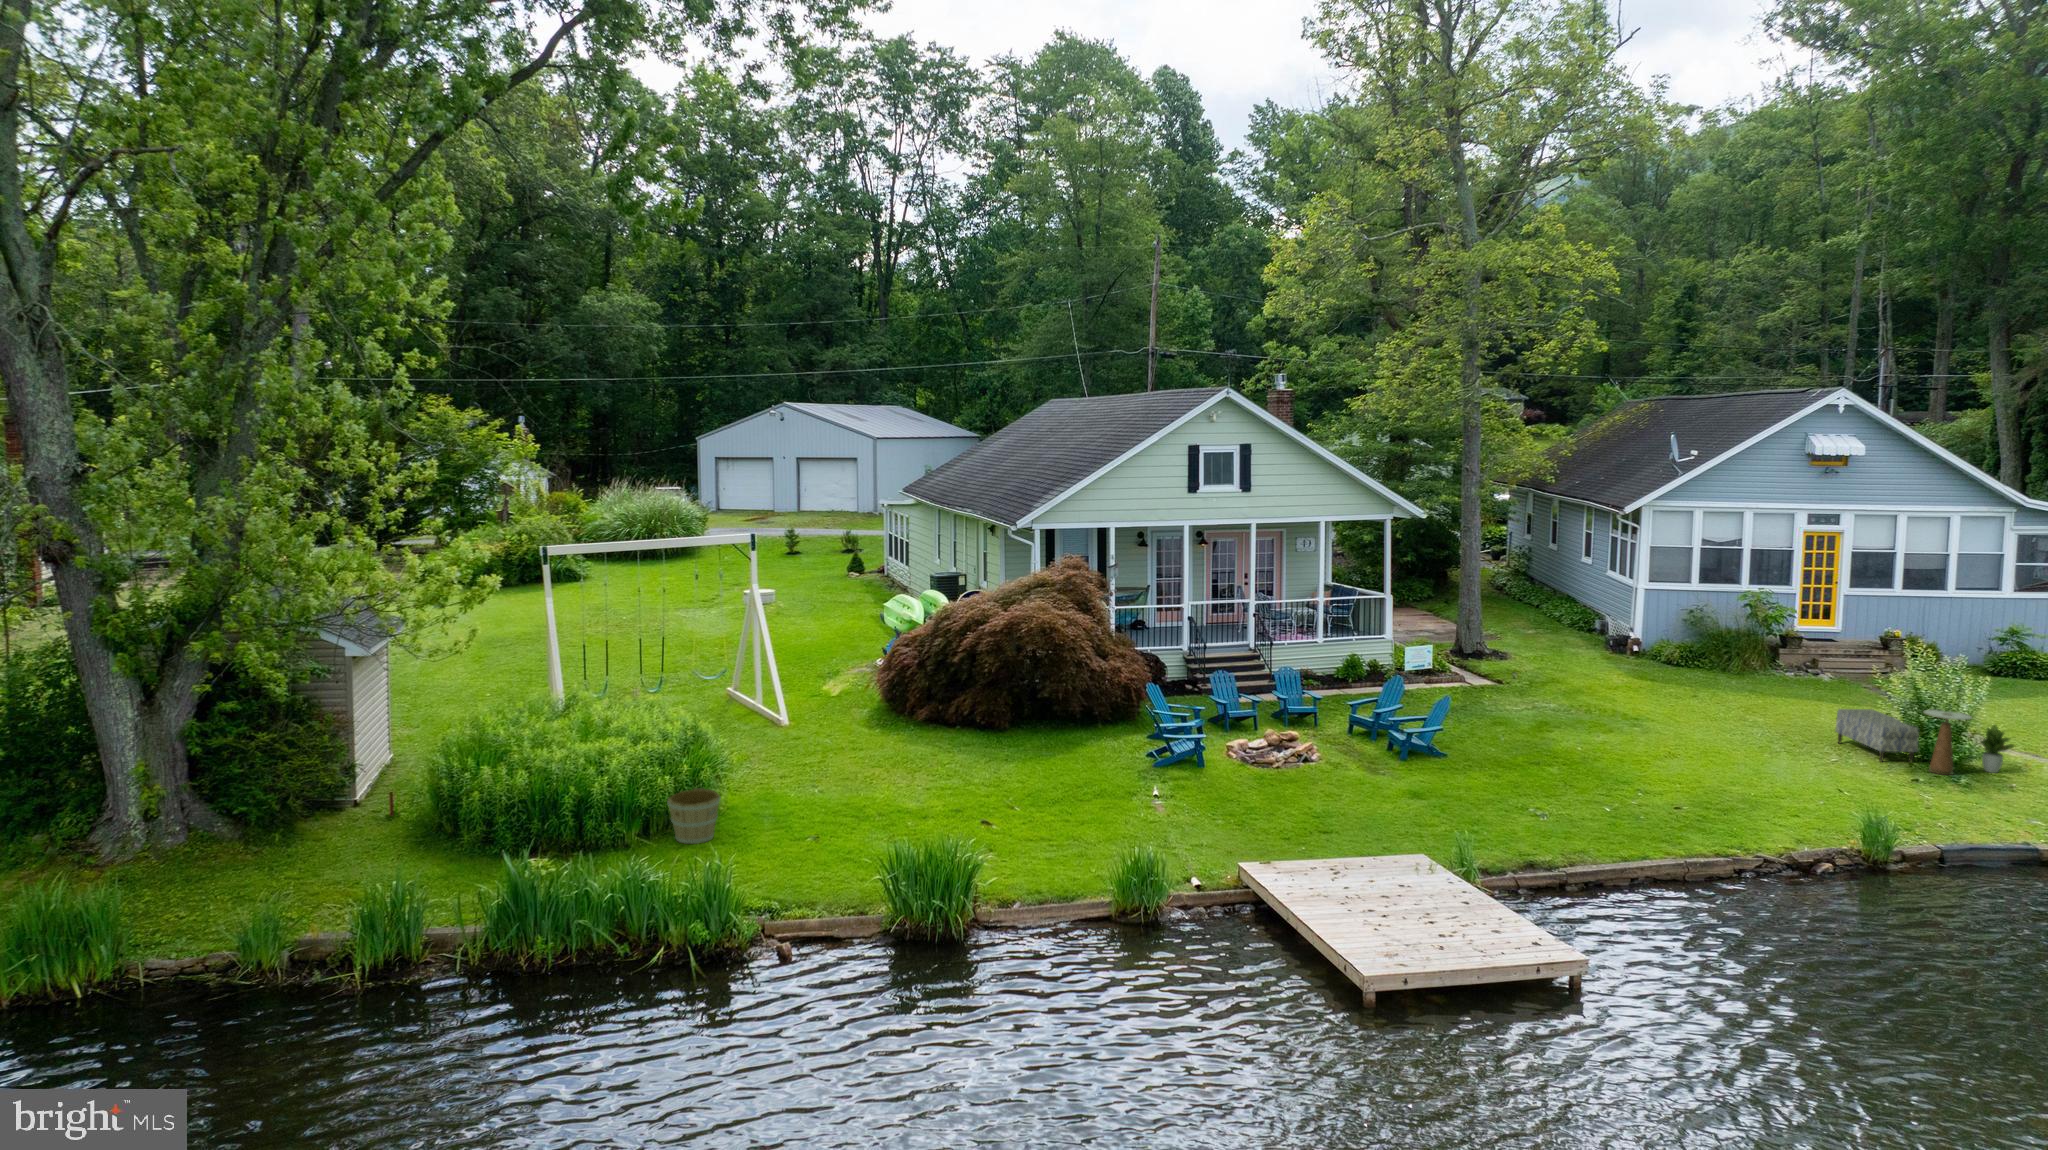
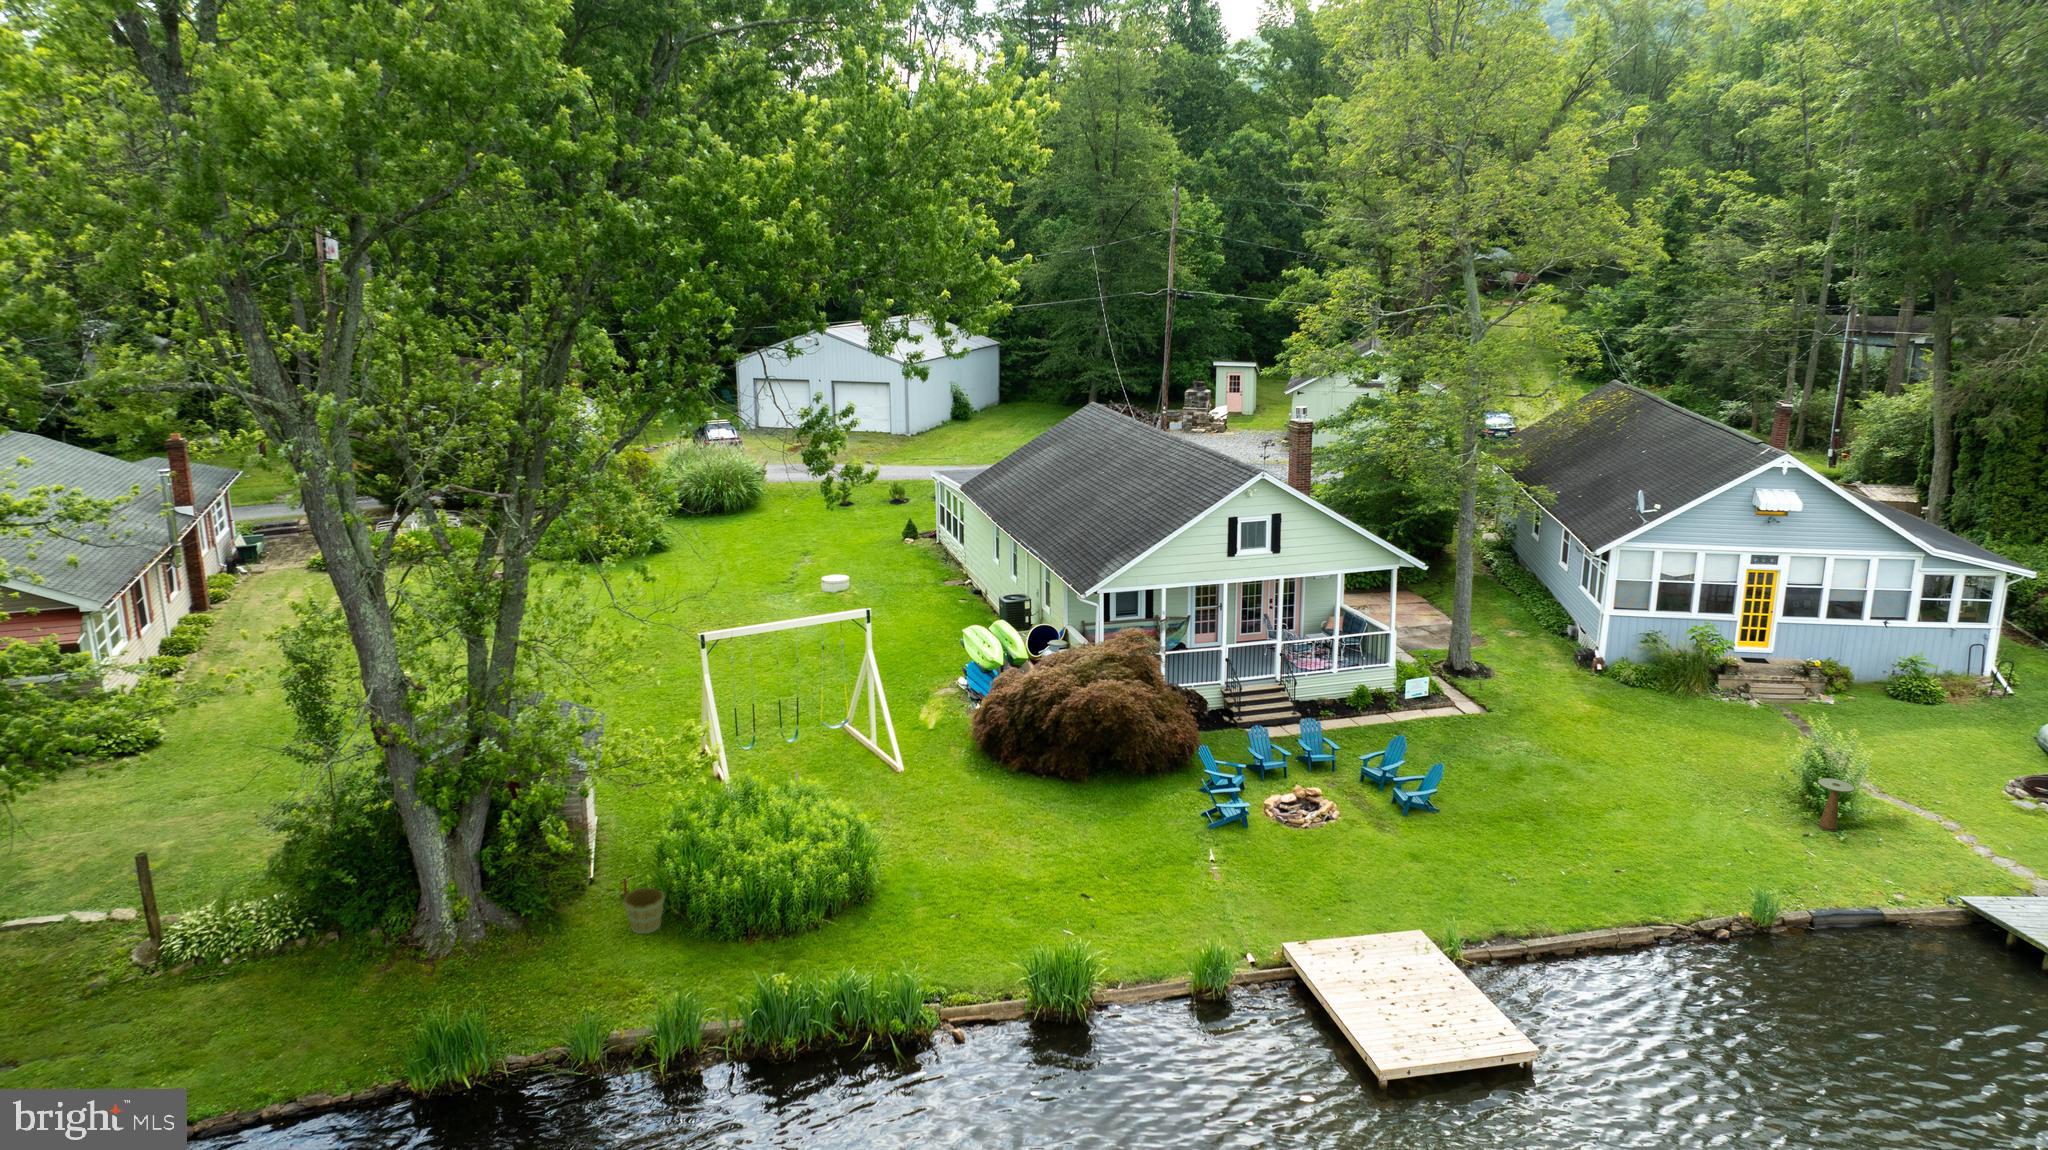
bench: present [1836,709,1919,763] -> none [1751,764,1815,816]
potted plant: present [1981,725,2014,773] -> none [1860,790,1888,828]
wooden bucket: present [667,788,721,844] -> present [623,888,665,934]

